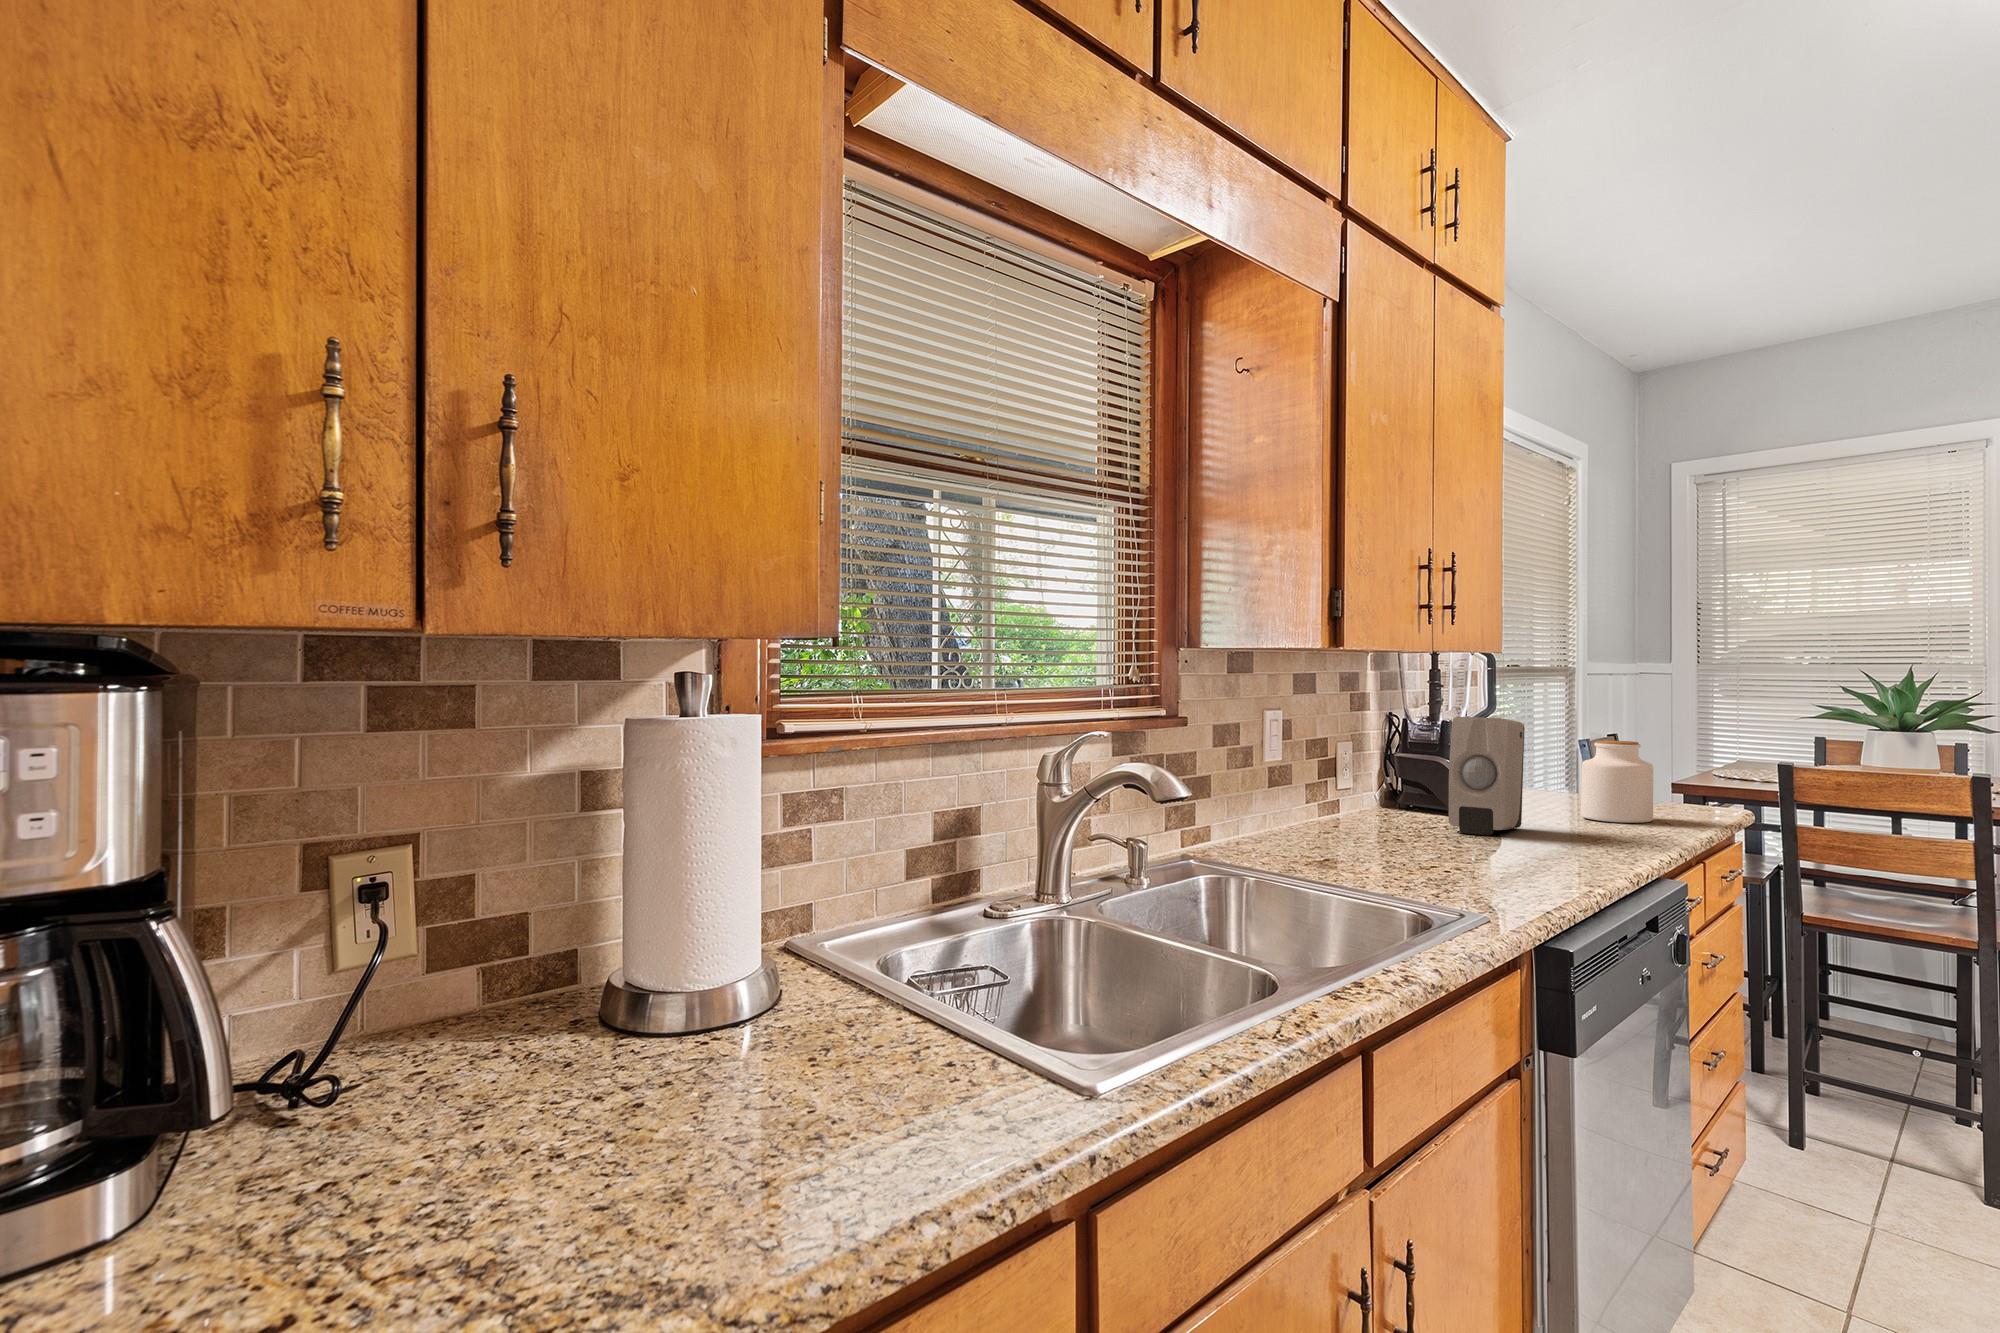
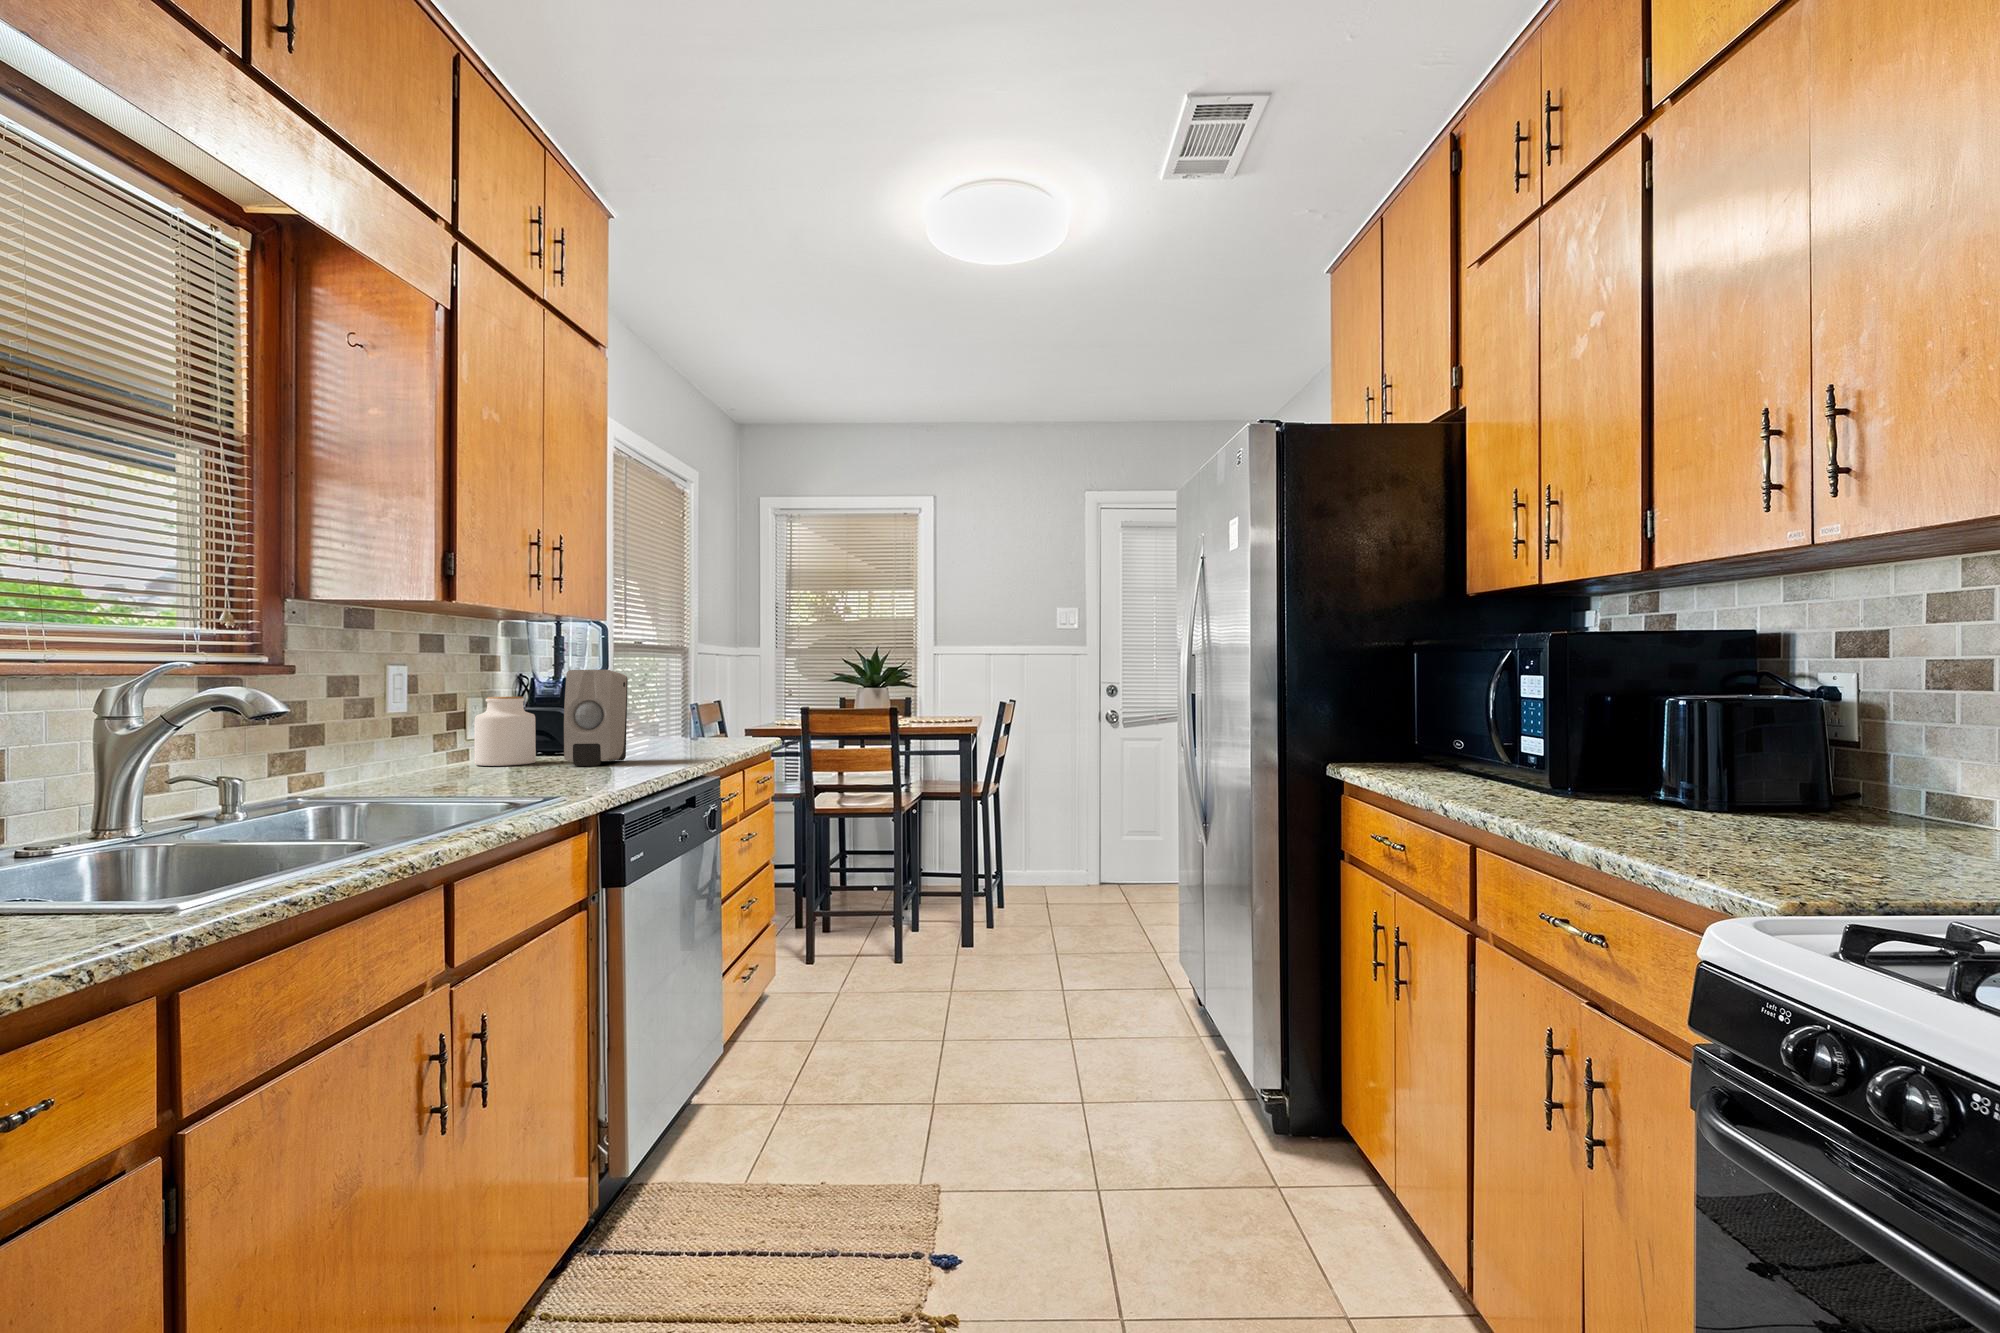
jar: present [1581,740,1653,823] -> present [474,697,536,766]

